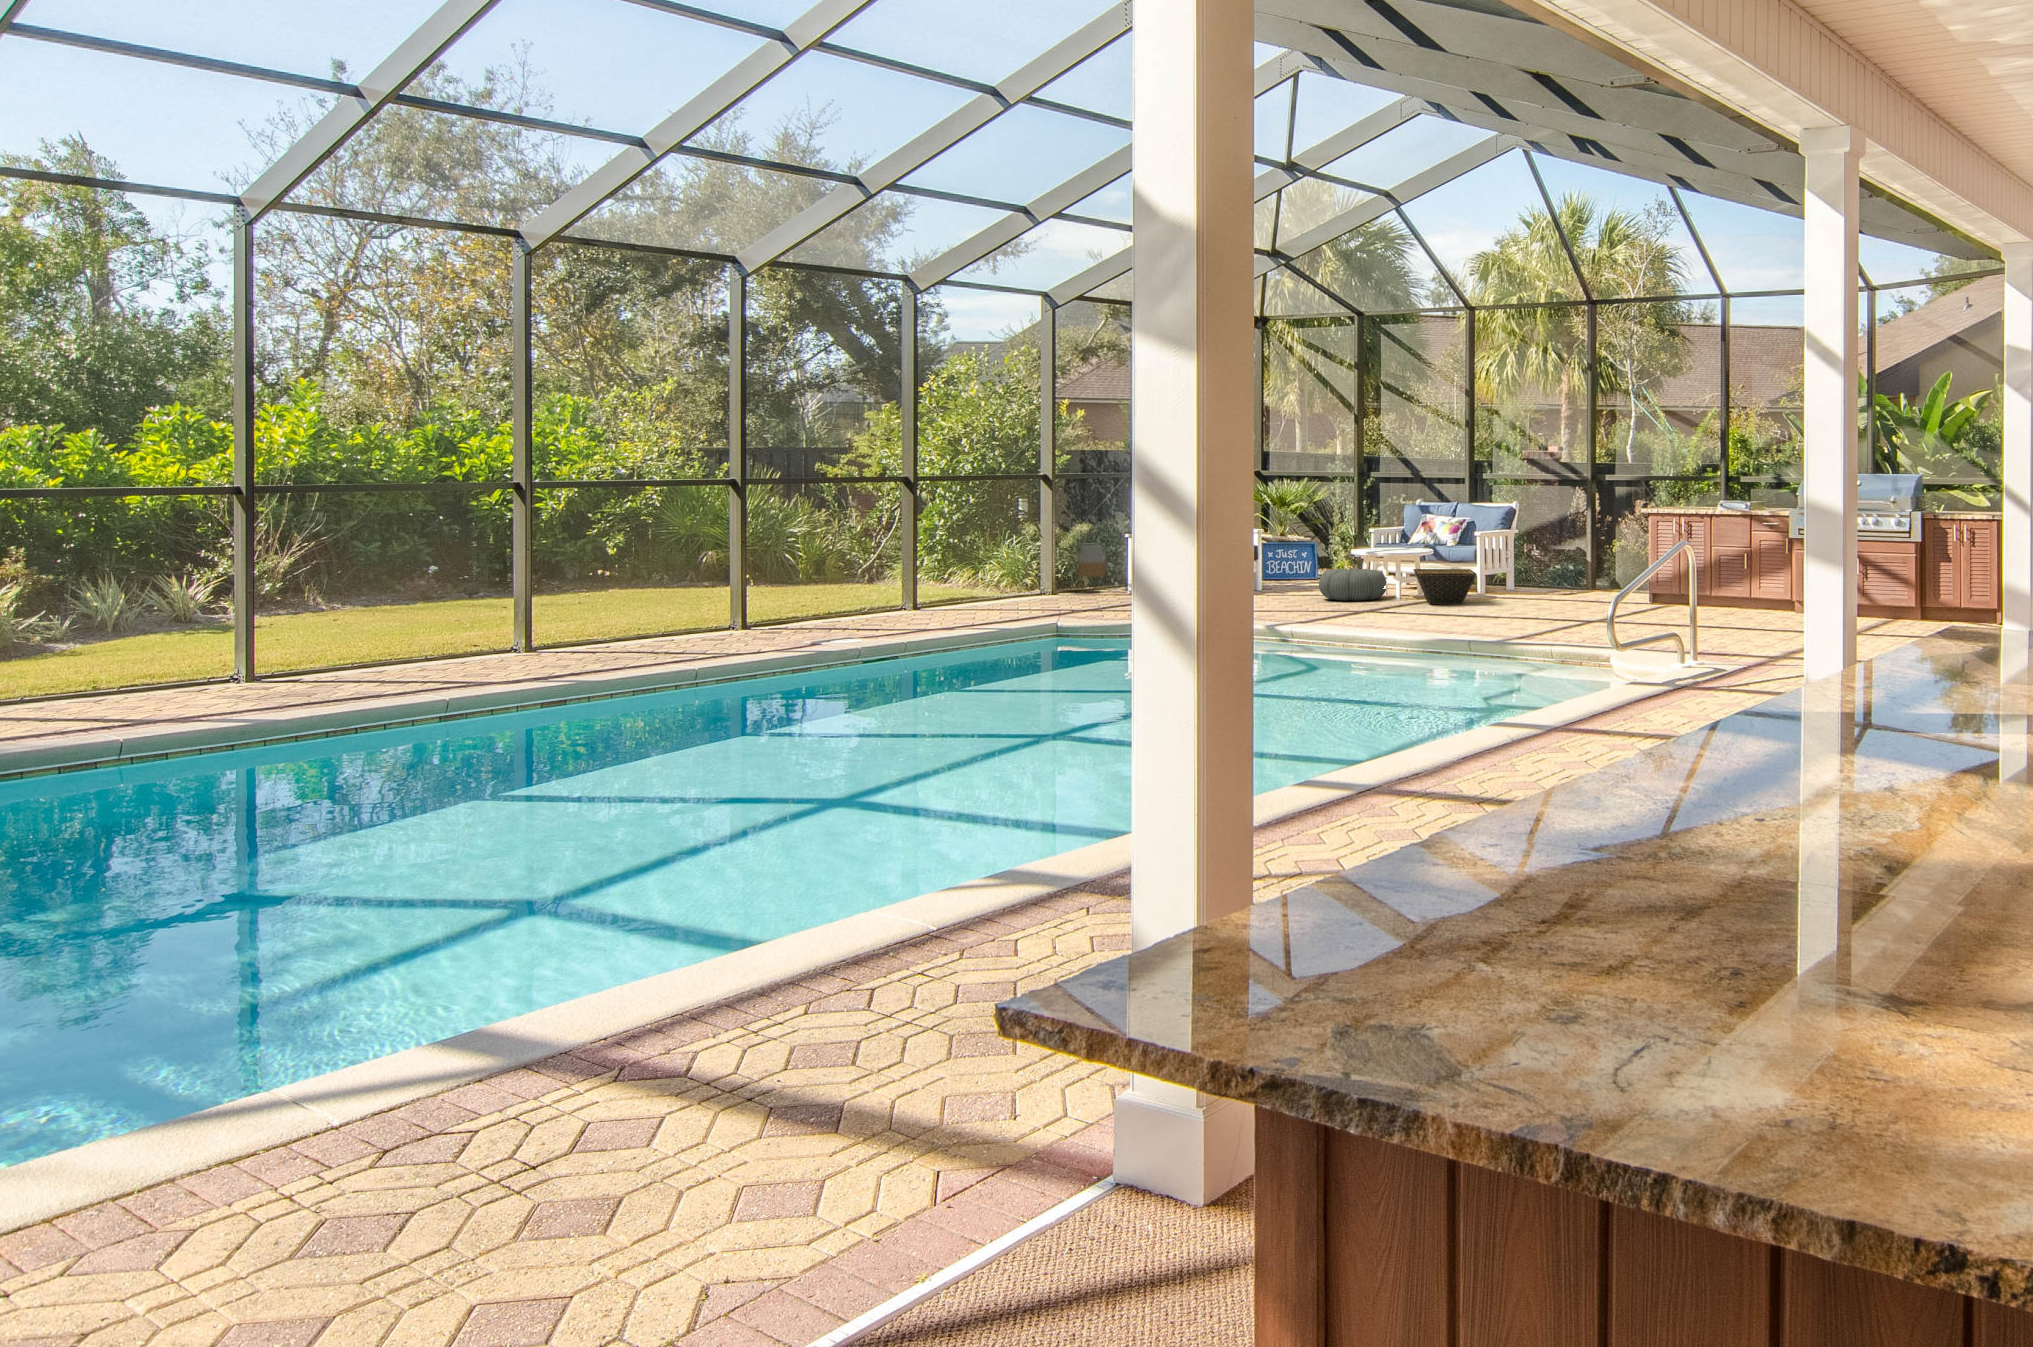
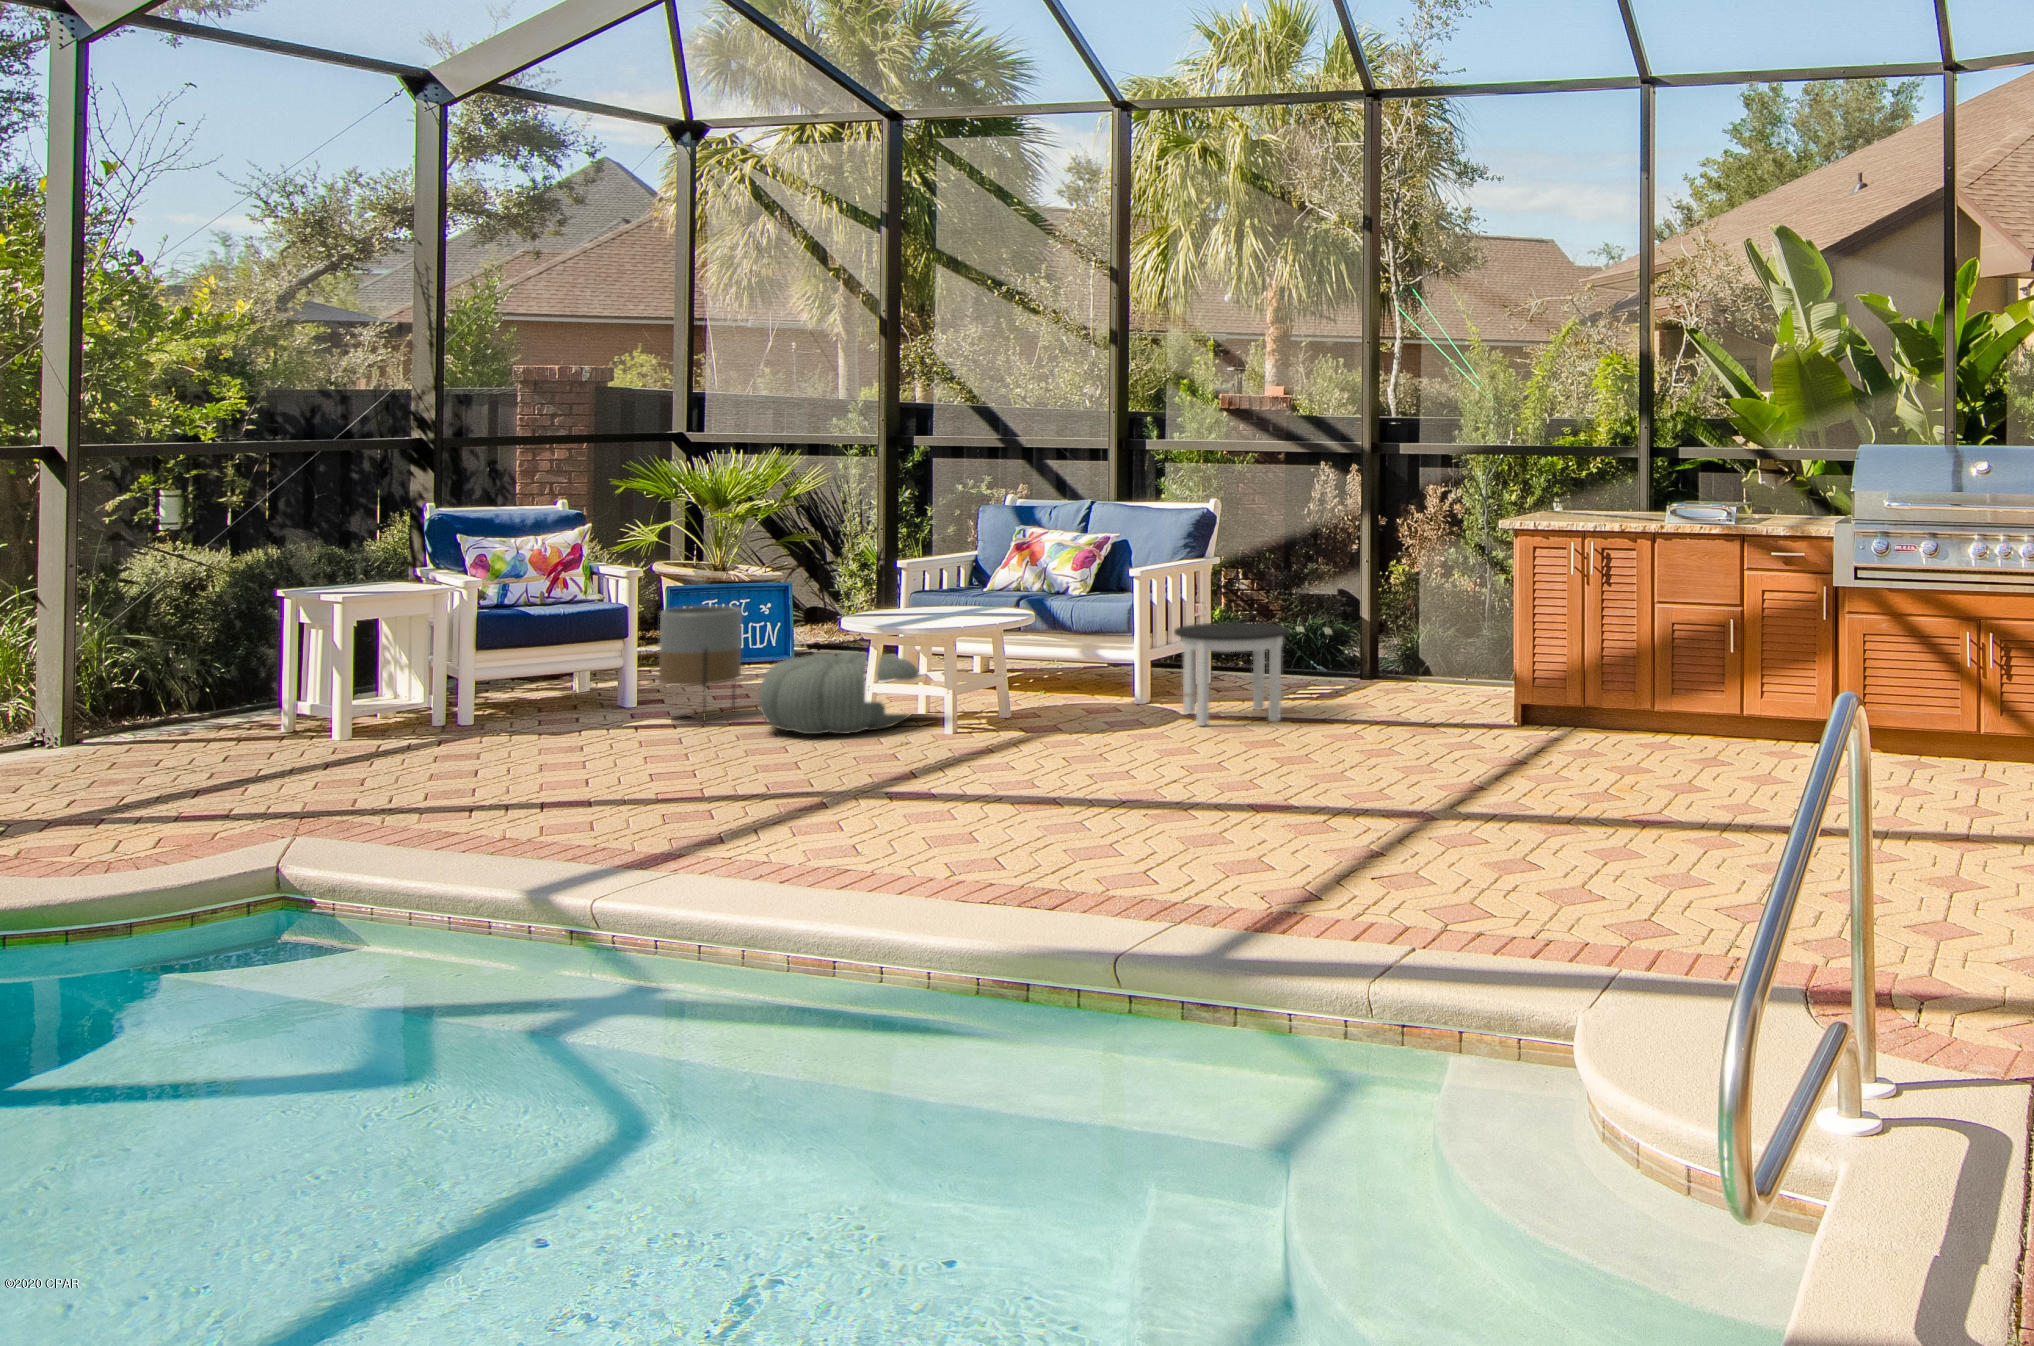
planter: present [1076,545,1107,577] -> present [659,605,742,710]
round table: none [1498,558,1549,600] -> present [1174,622,1290,726]
basket: present [1414,569,1477,604] -> none [973,655,1117,748]

